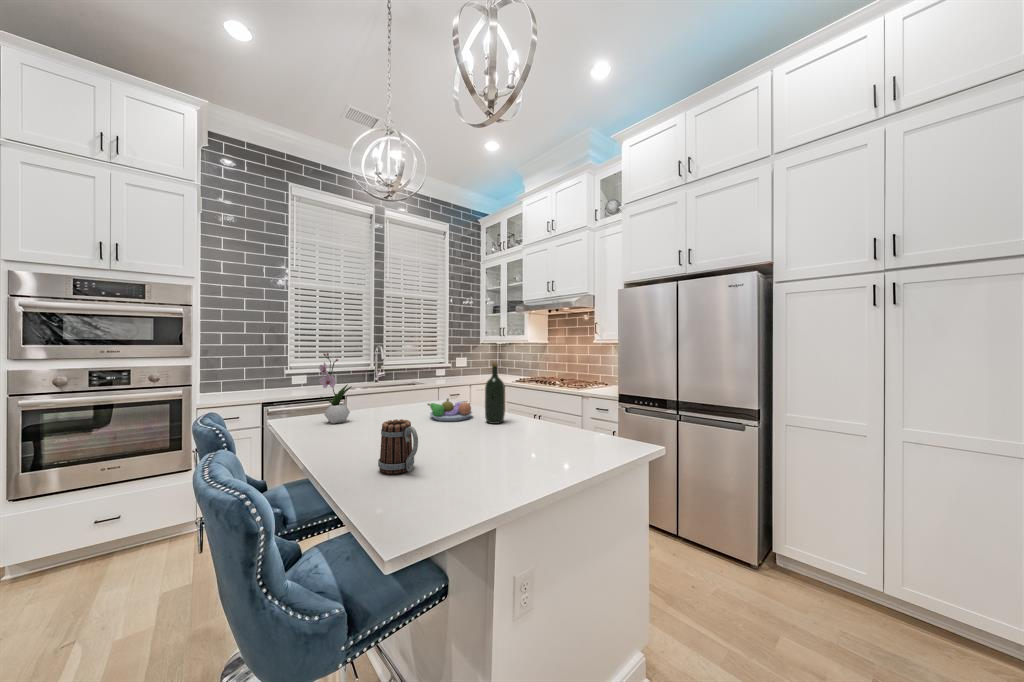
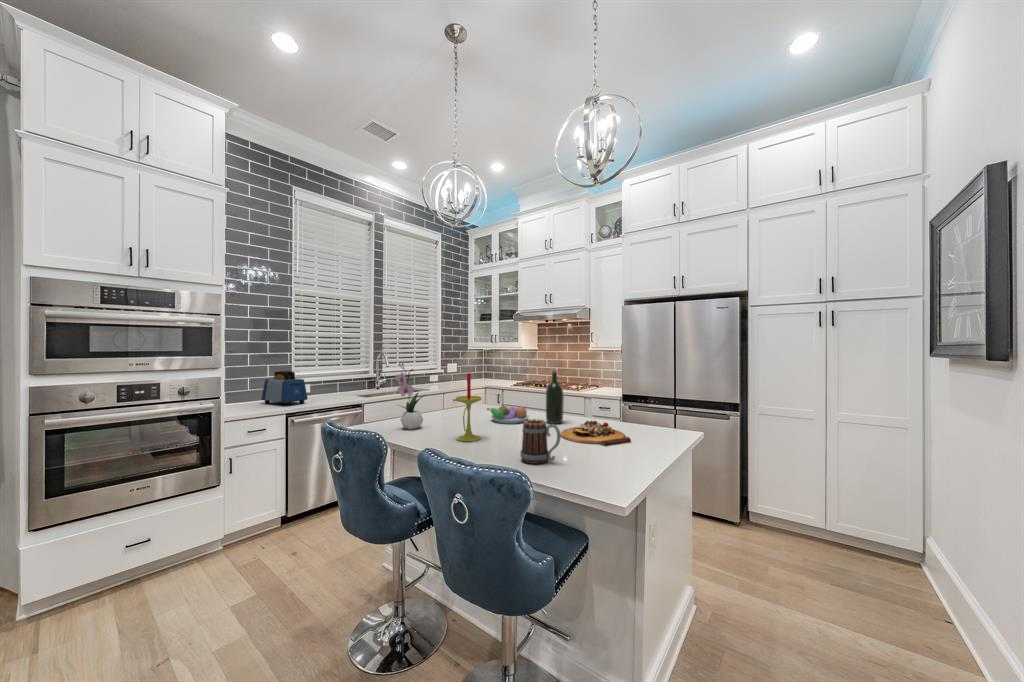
toaster: none [251,361,291,395] -> present [261,371,308,406]
candle: none [356,362,387,441] -> present [456,373,481,442]
cutting board: none [475,422,552,455] -> present [561,421,631,446]

